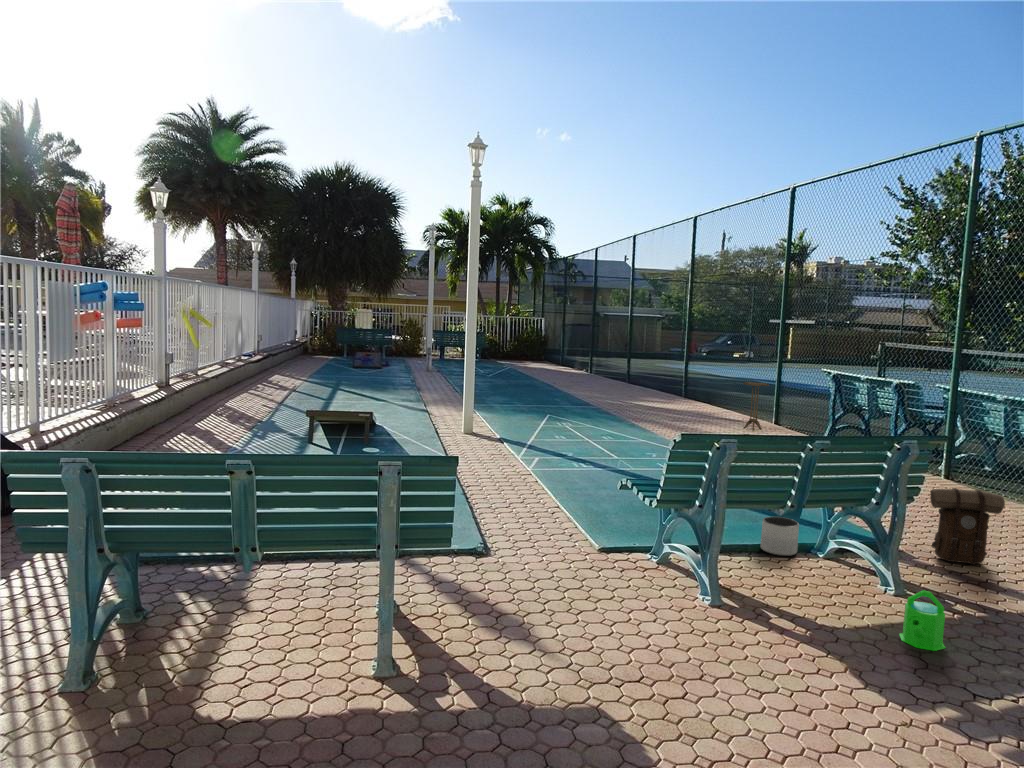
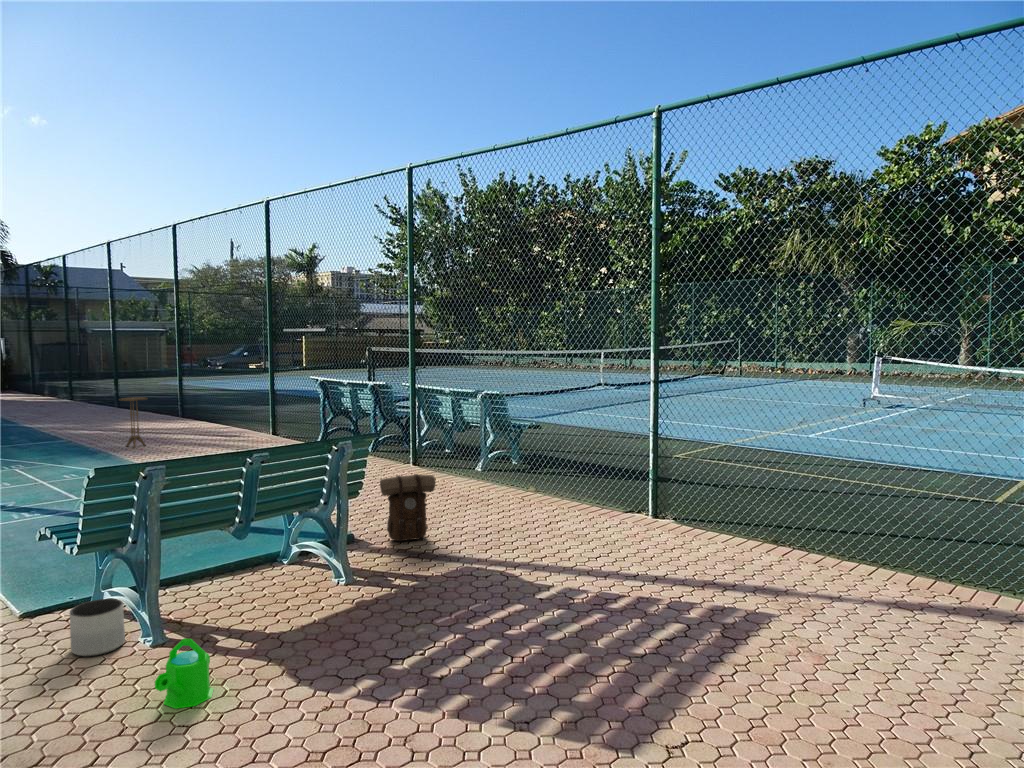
side table: present [743,382,769,431] -> present [119,397,147,448]
planter: present [760,517,799,556] -> present [70,599,125,657]
watering can: present [899,590,945,651] -> present [155,638,213,709]

